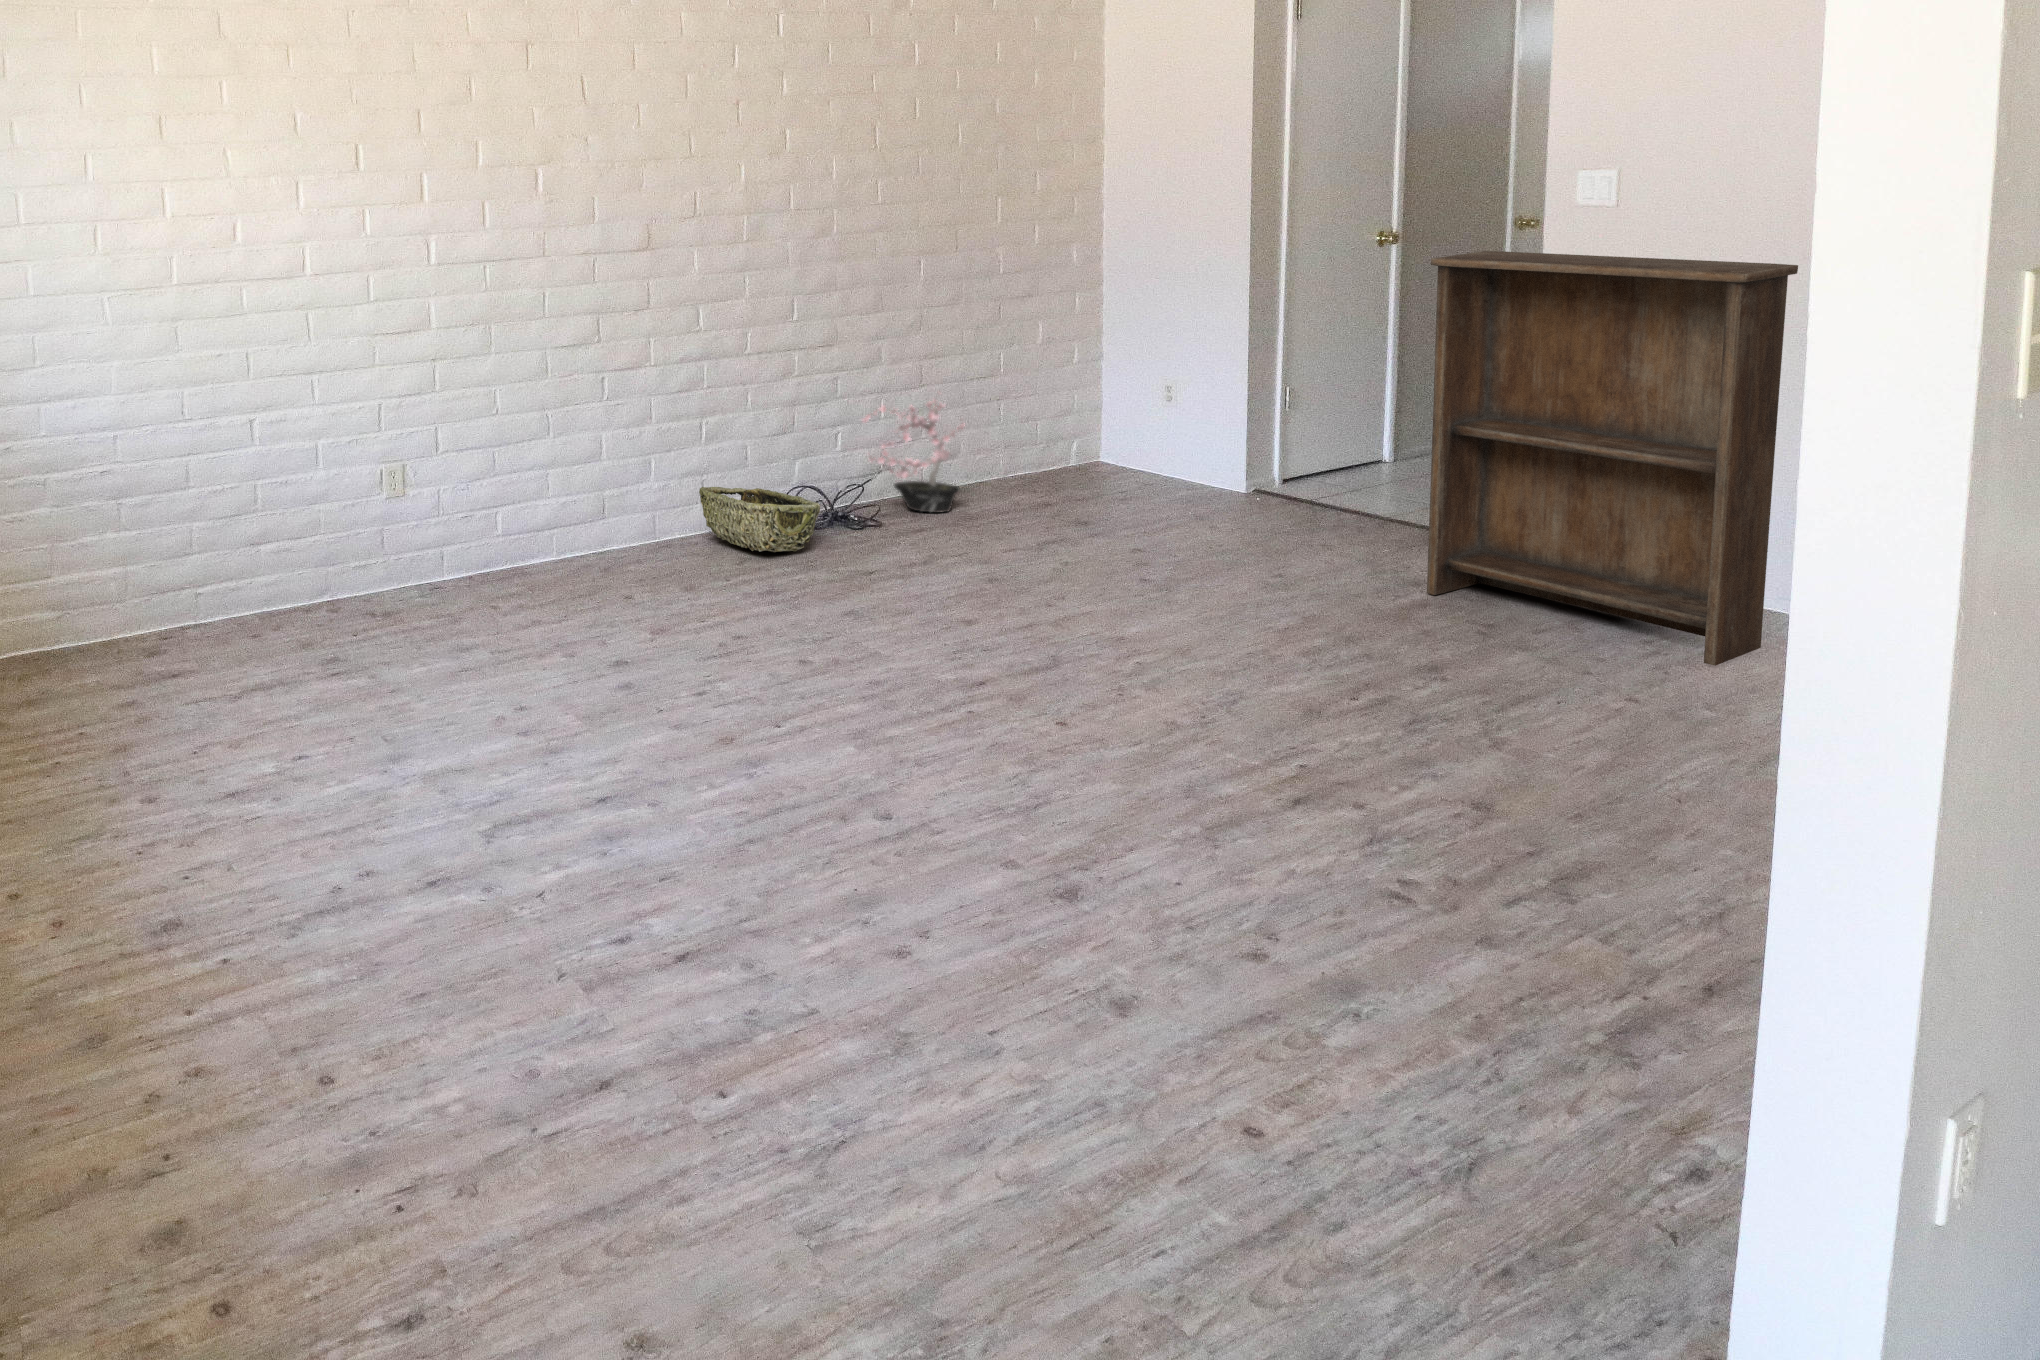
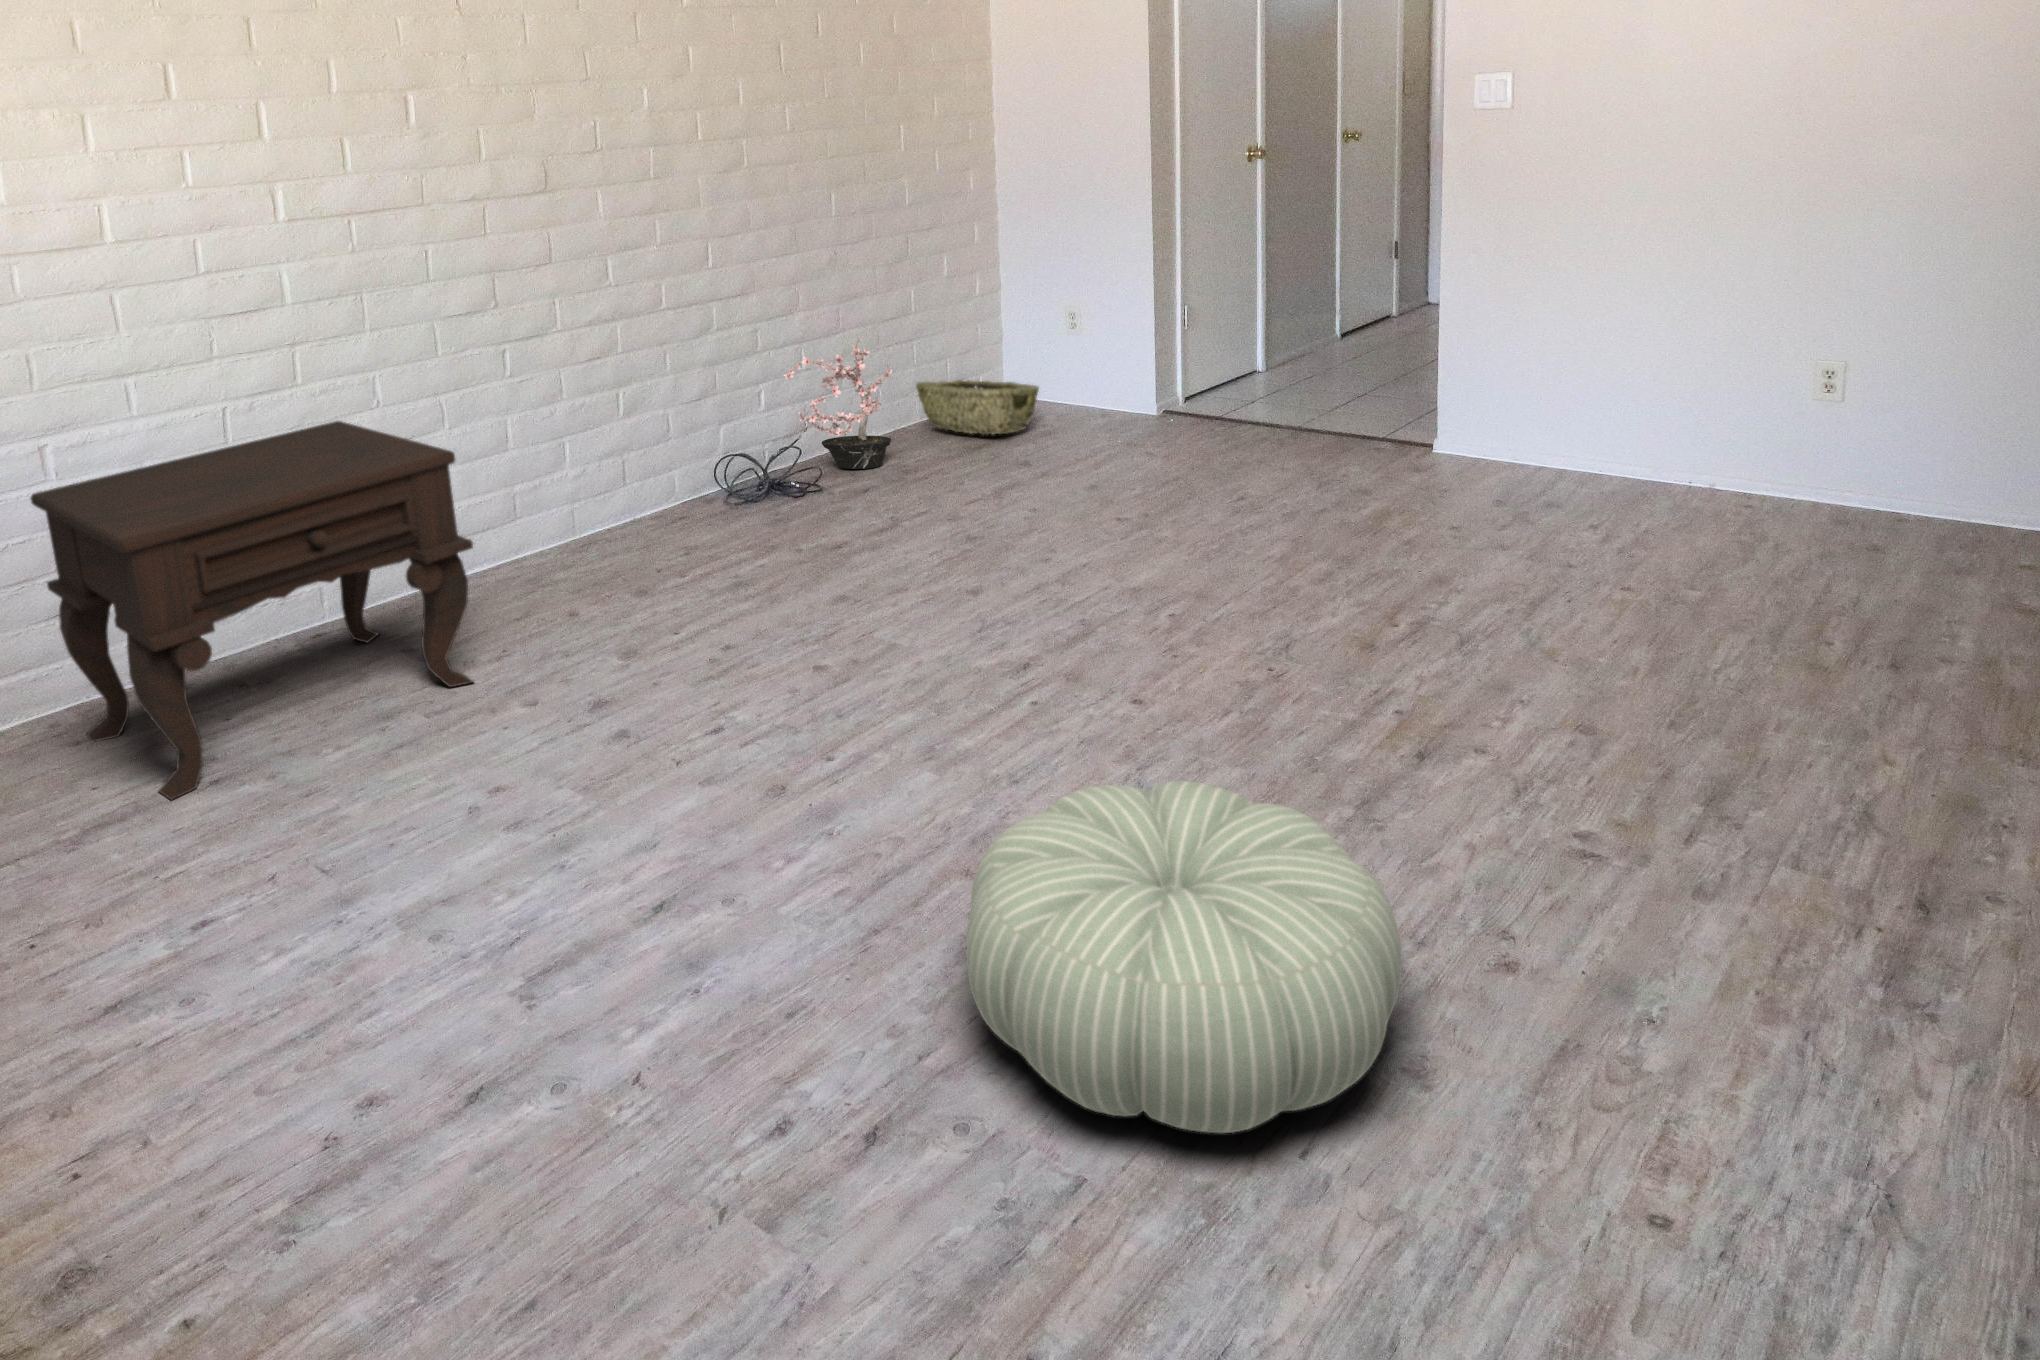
bookshelf: present [1427,251,1798,666] -> none [1375,151,1714,542]
side table: none [232,418,539,682] -> present [31,421,473,800]
woven basket: present [699,487,820,553] -> present [916,380,1039,435]
pouf: none [786,750,1135,999] -> present [966,781,1402,1133]

